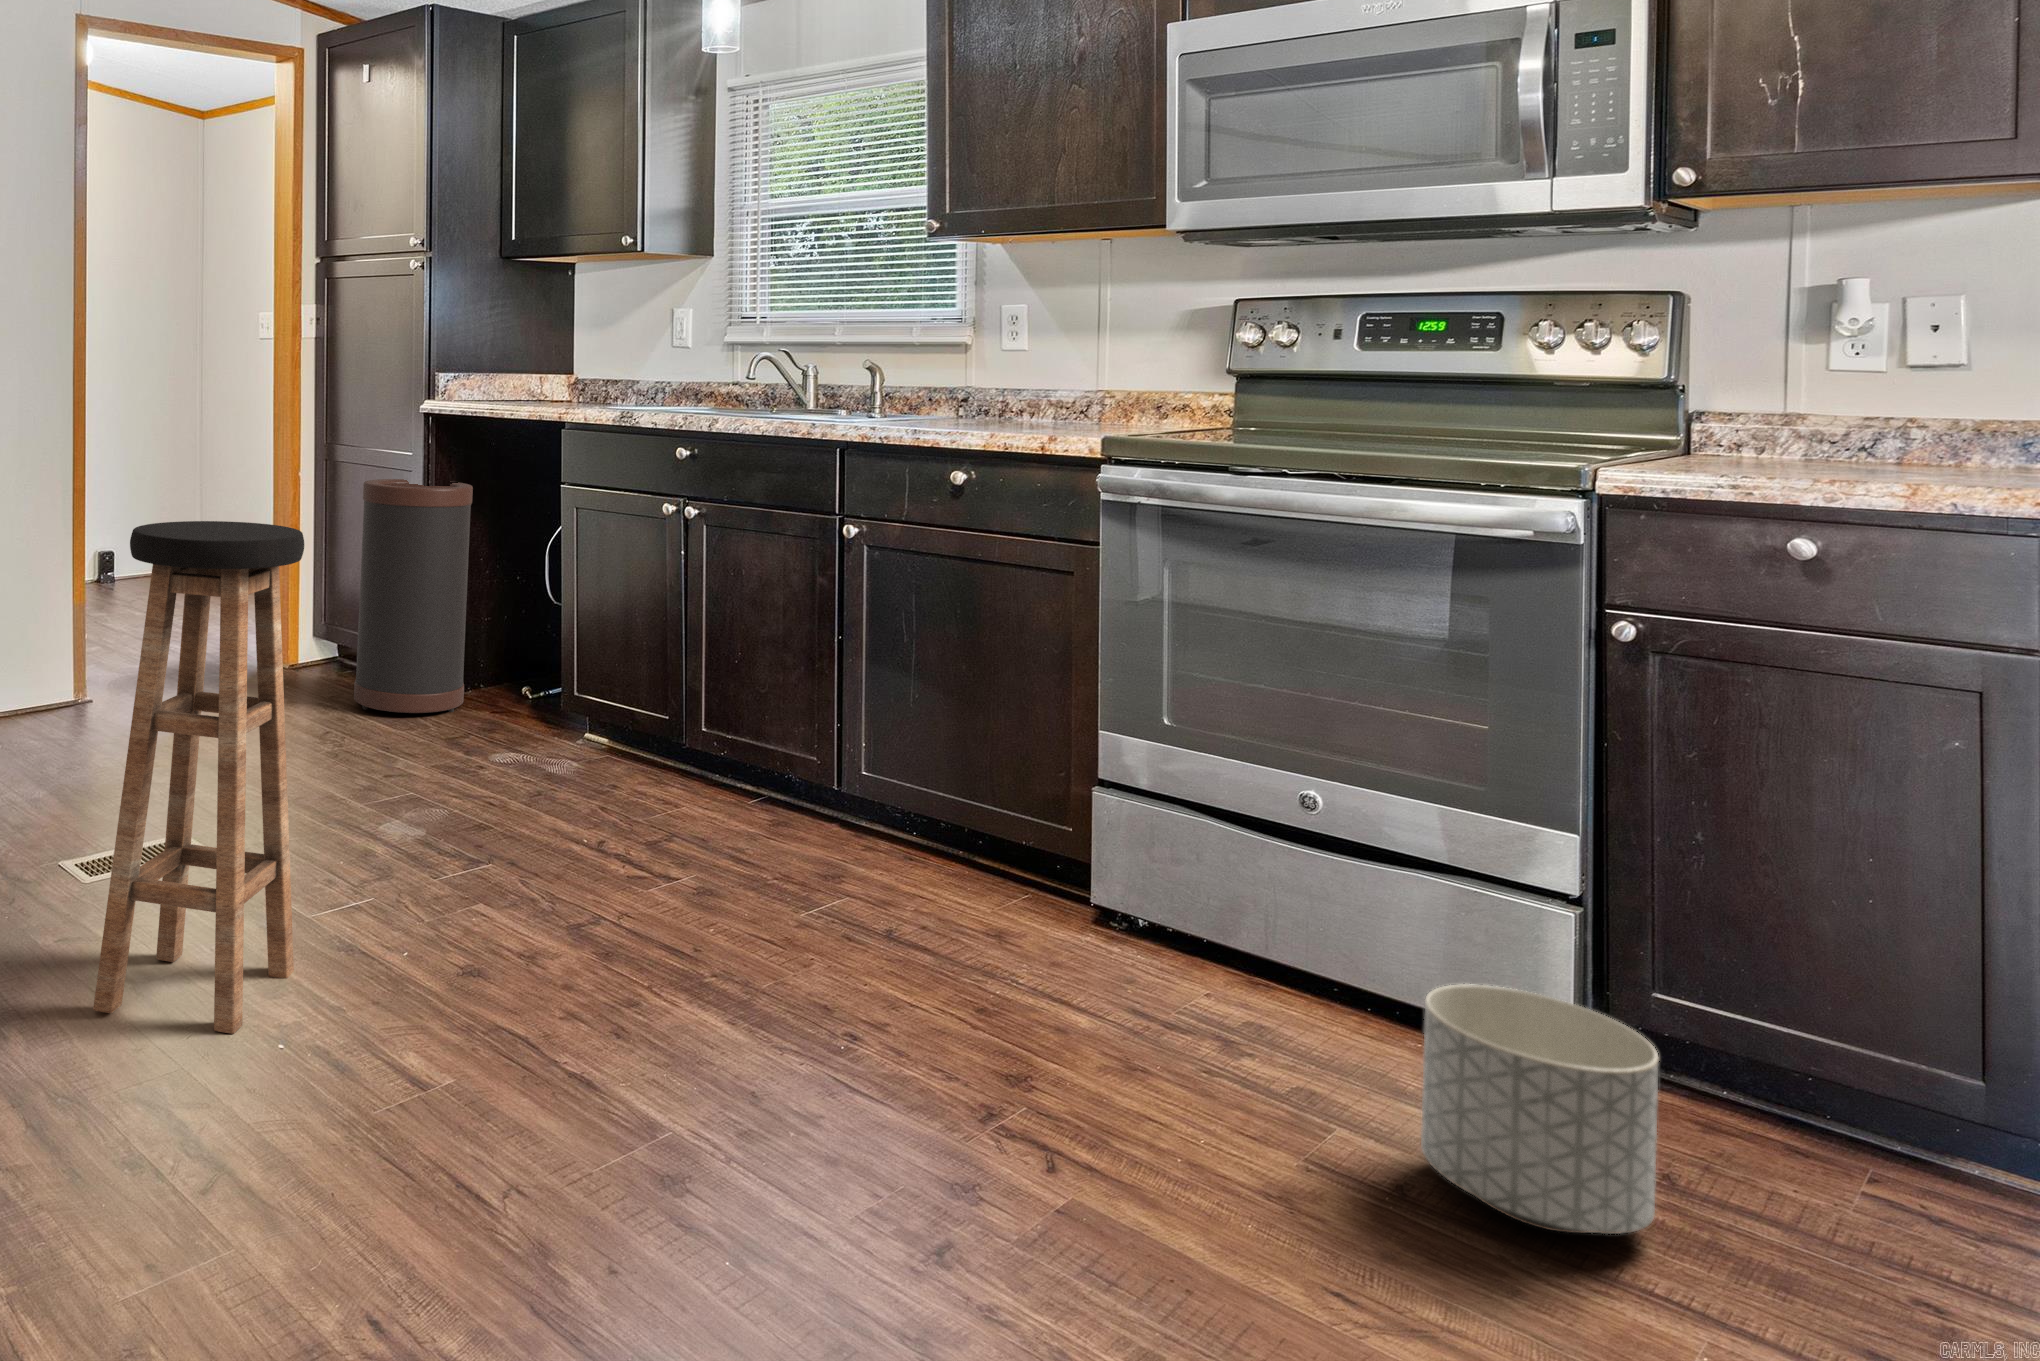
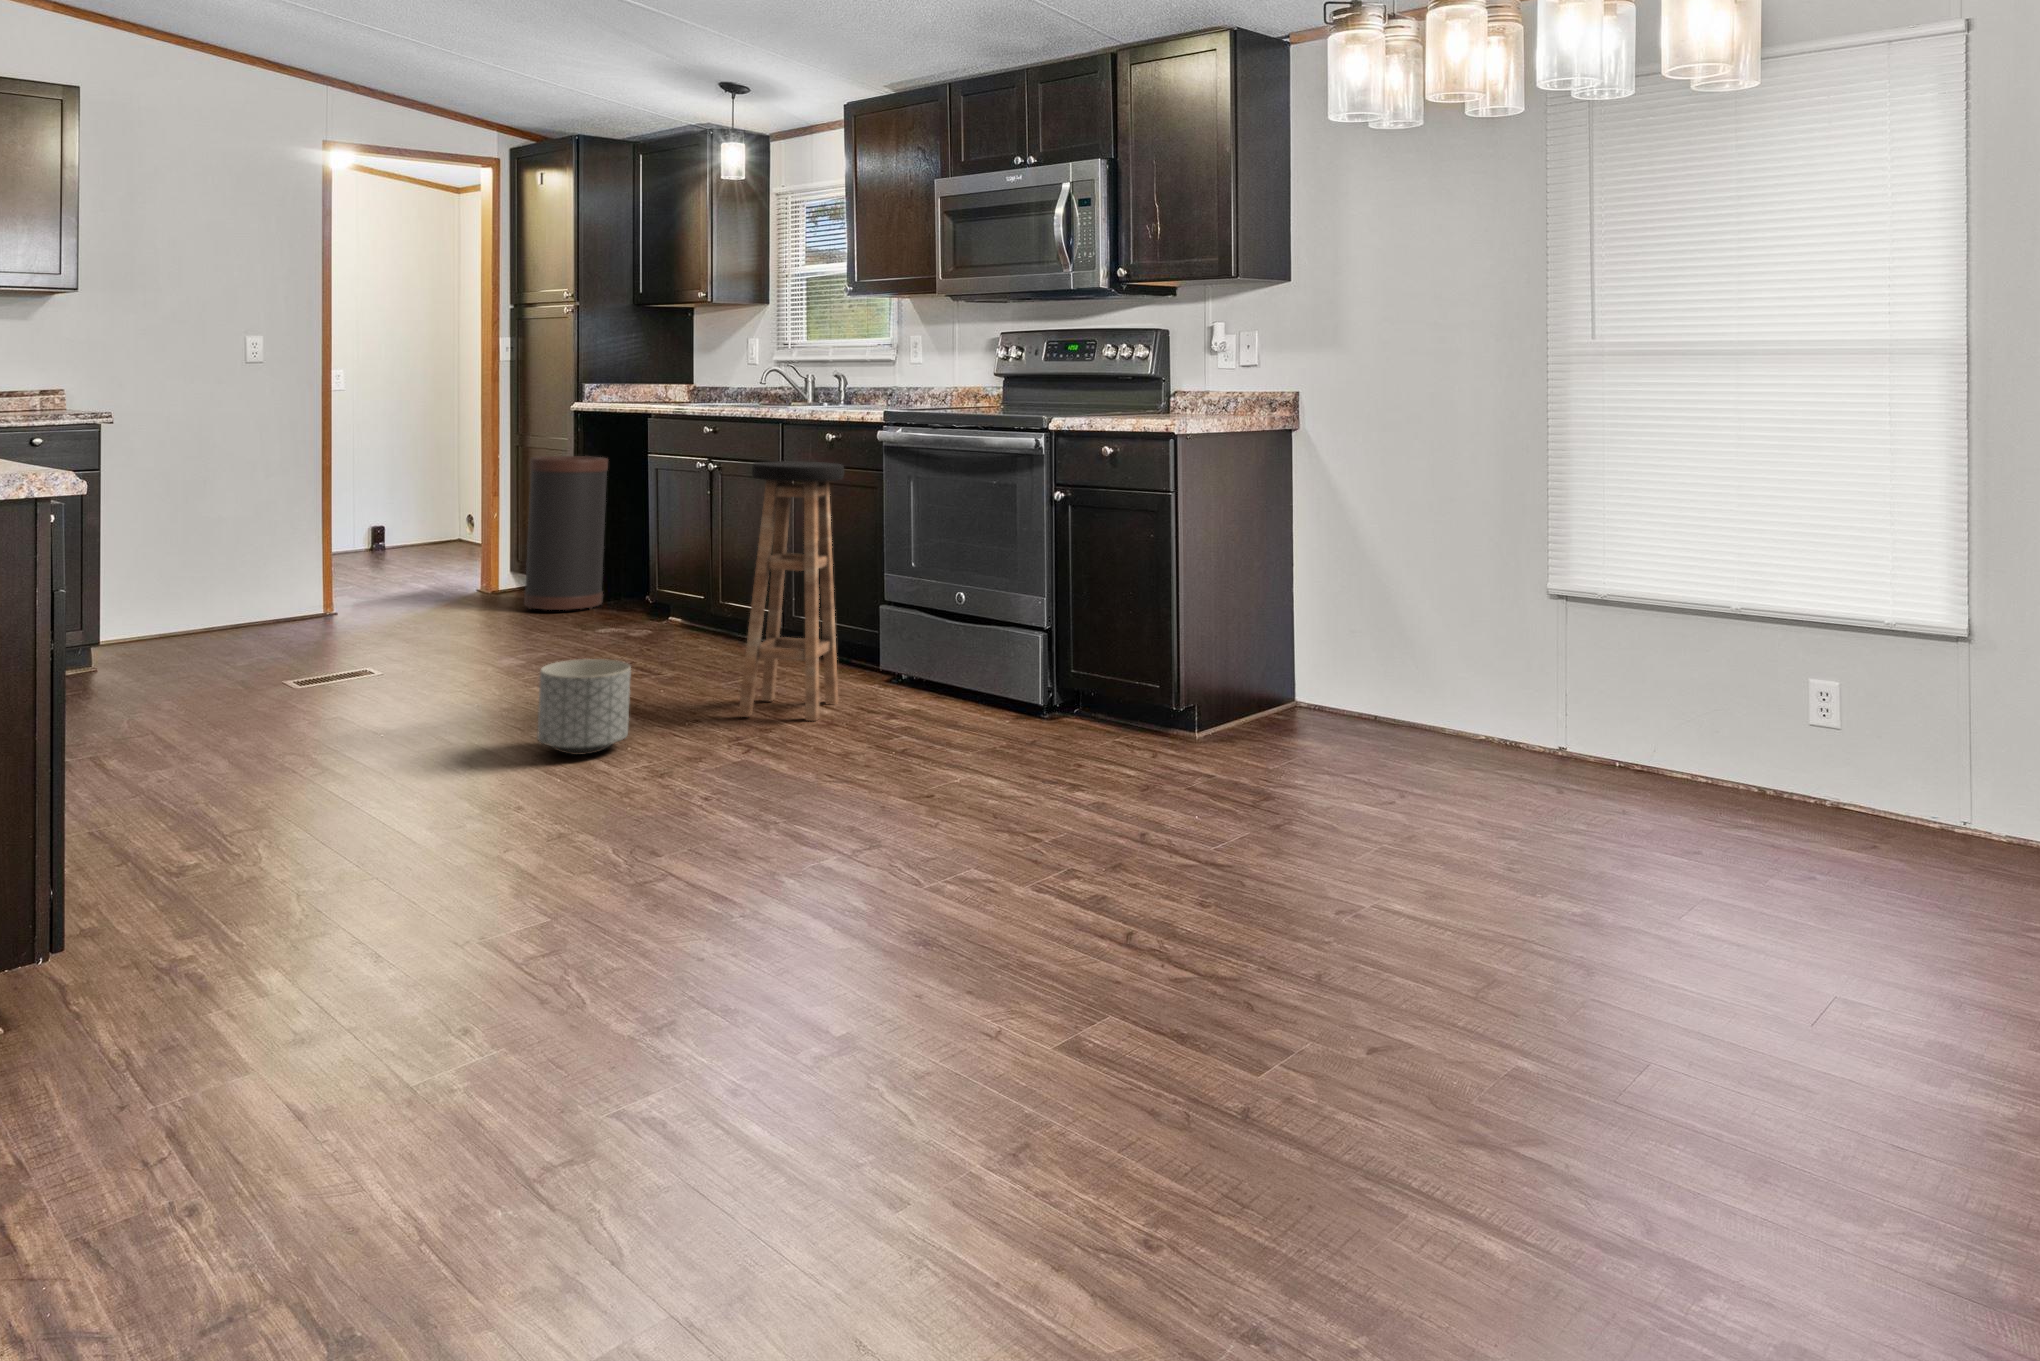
bar stool: present [93,521,304,1034] -> present [738,461,844,721]
planter: present [1421,984,1659,1234] -> present [537,659,631,755]

